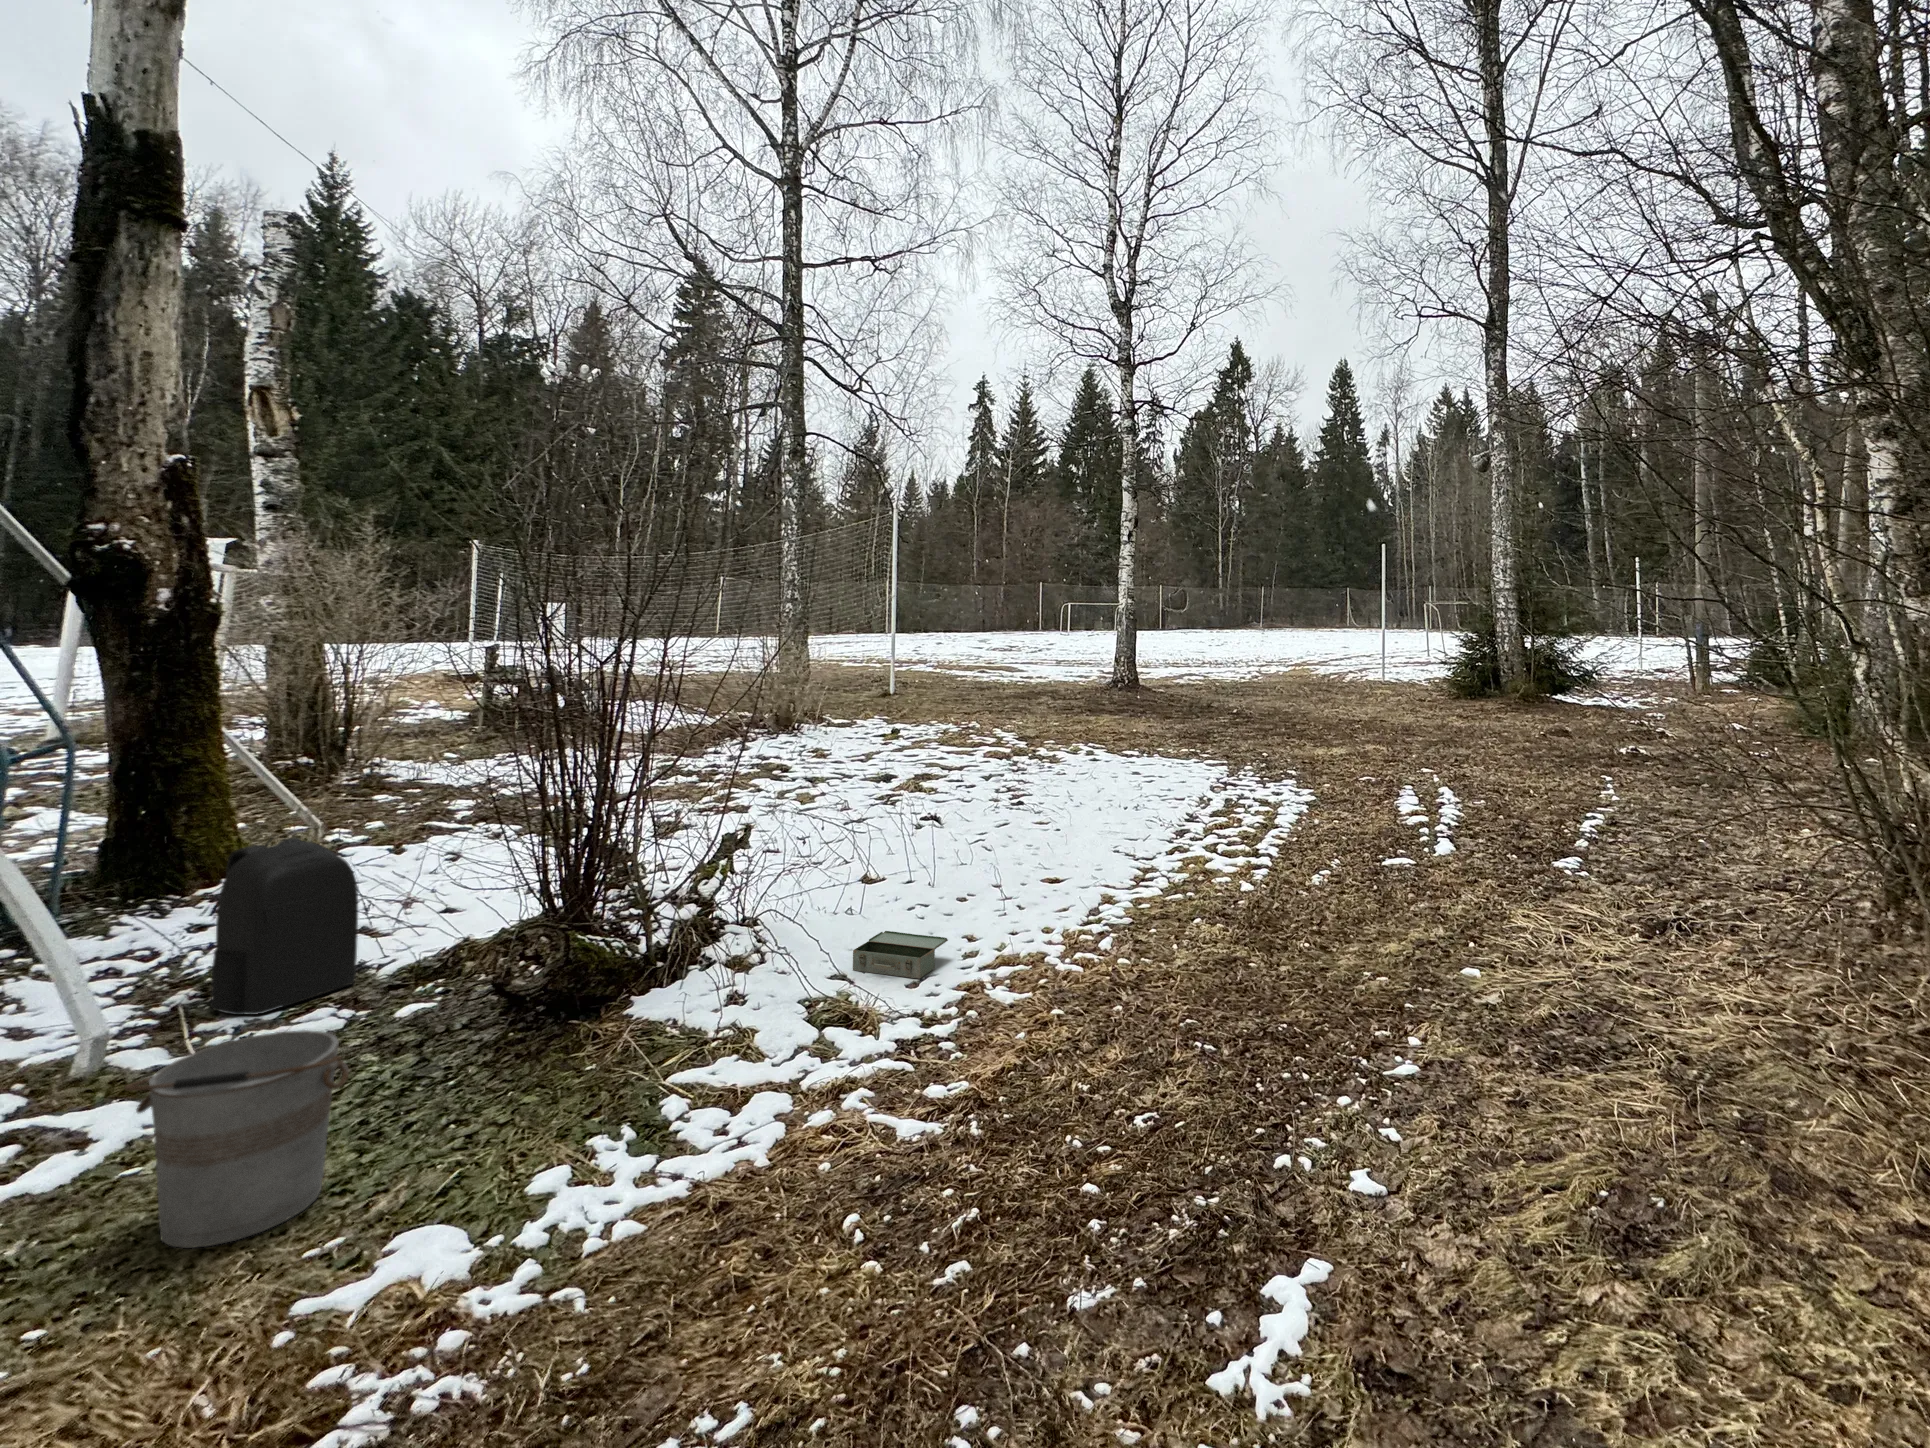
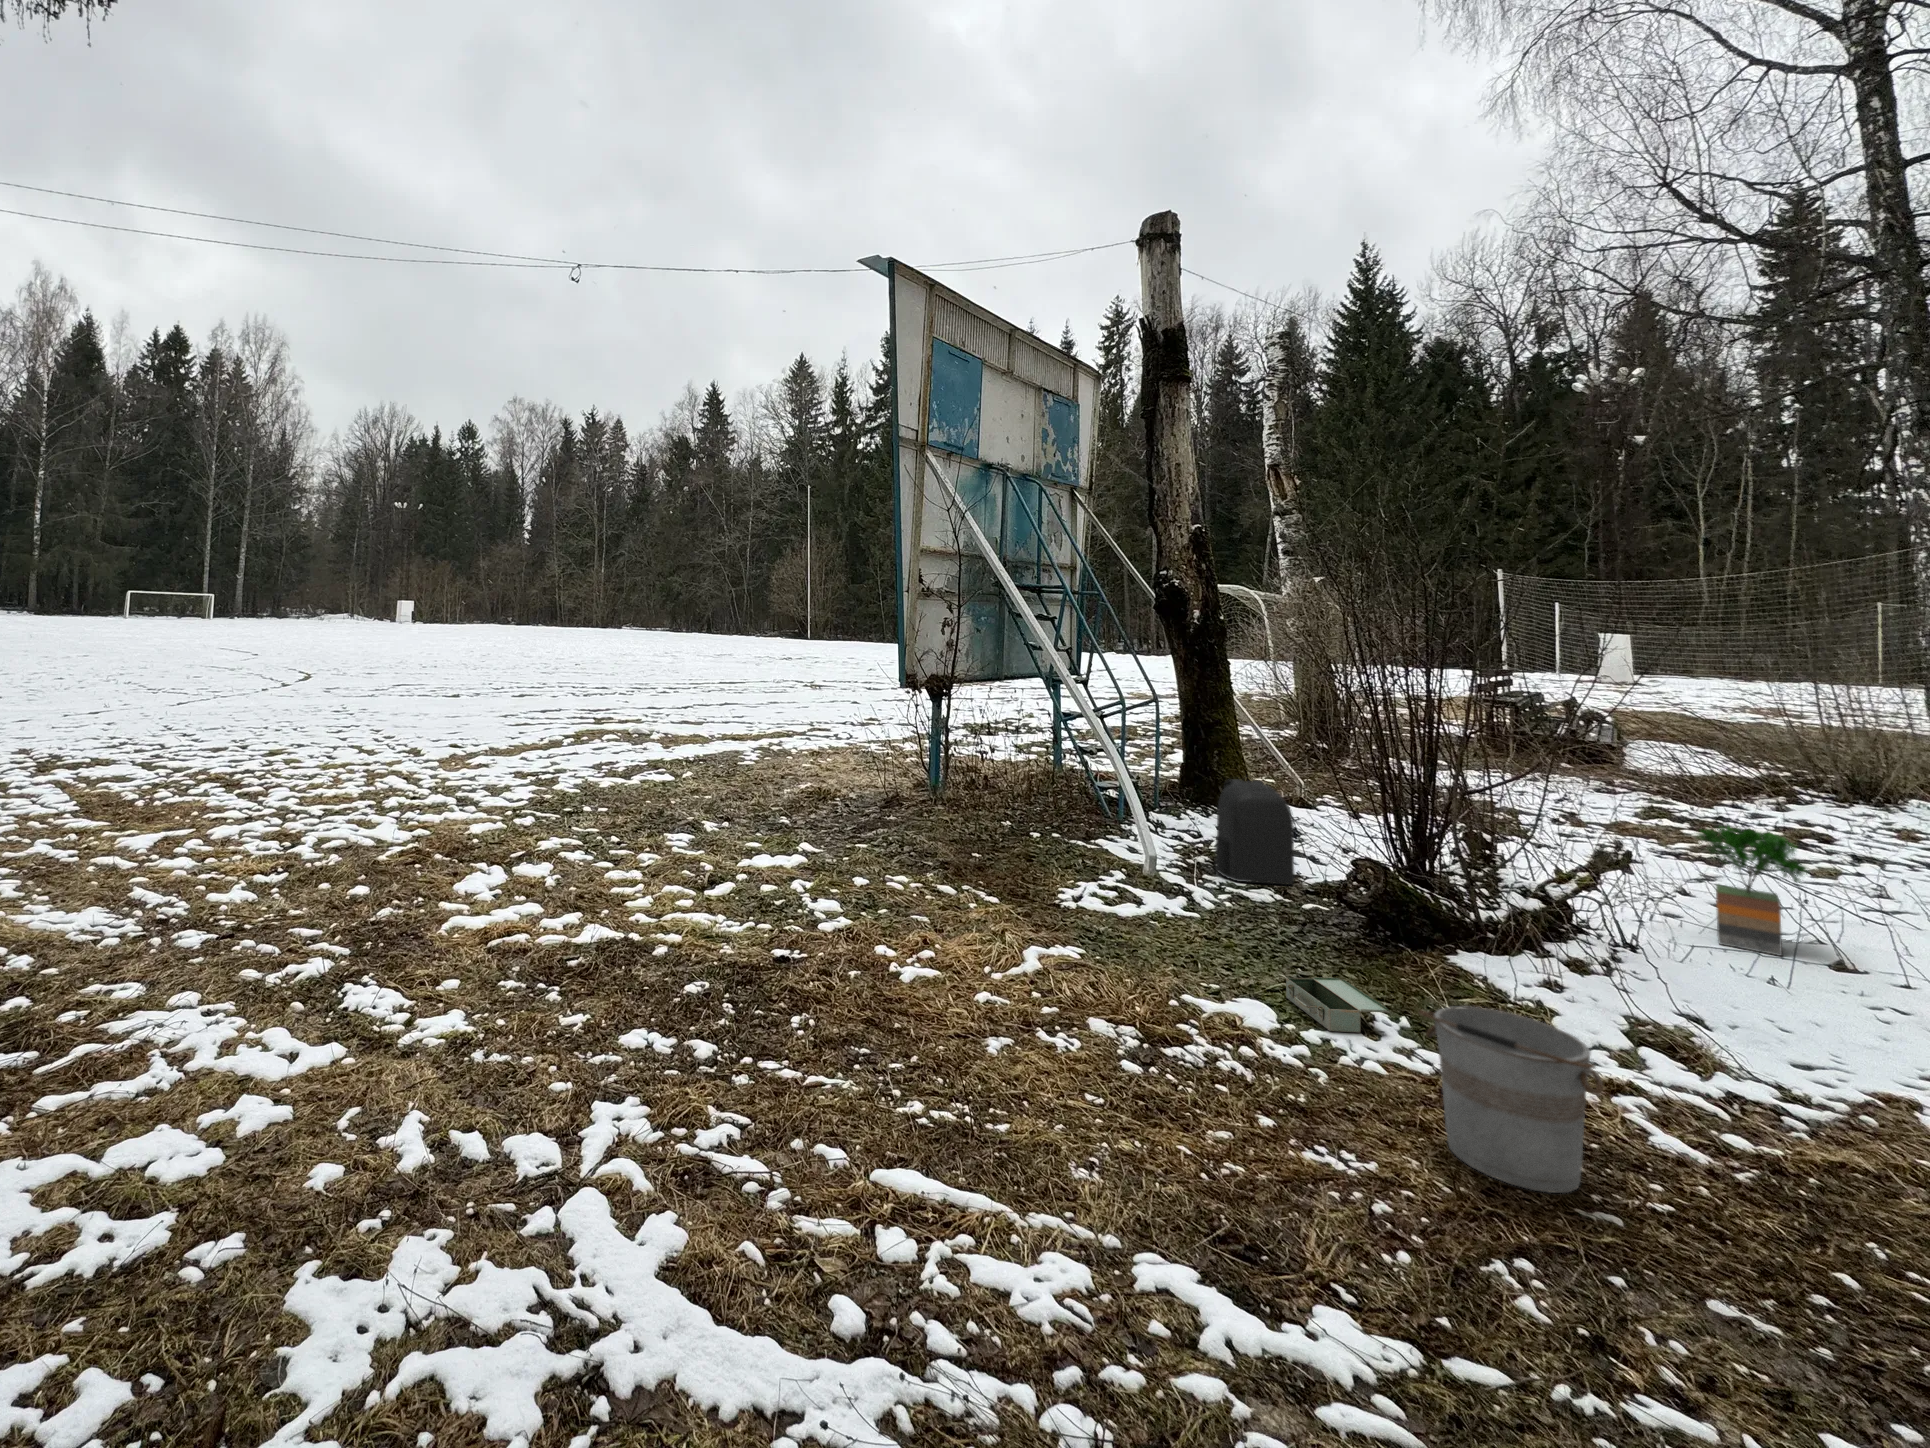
potted tree: none [776,763,858,882] -> present [1697,826,1807,956]
toolbox: present [853,931,948,979] -> present [1286,977,1389,1033]
bucket: present [125,1030,349,1248] -> present [1420,1006,1603,1193]

